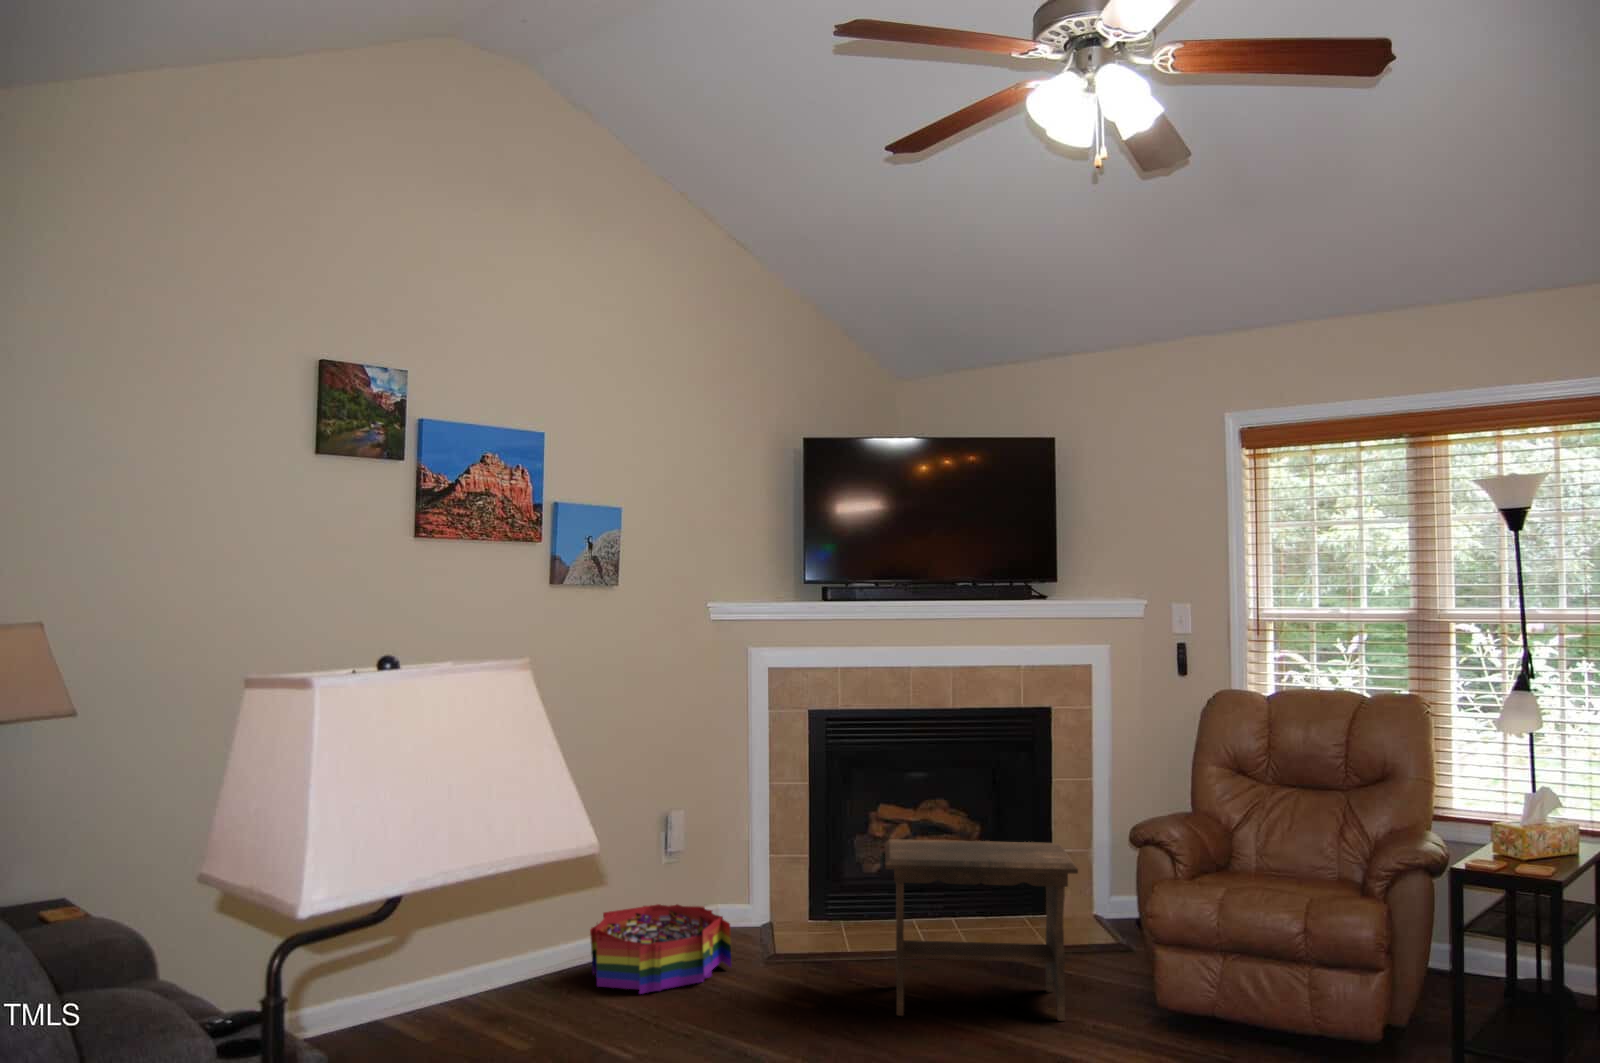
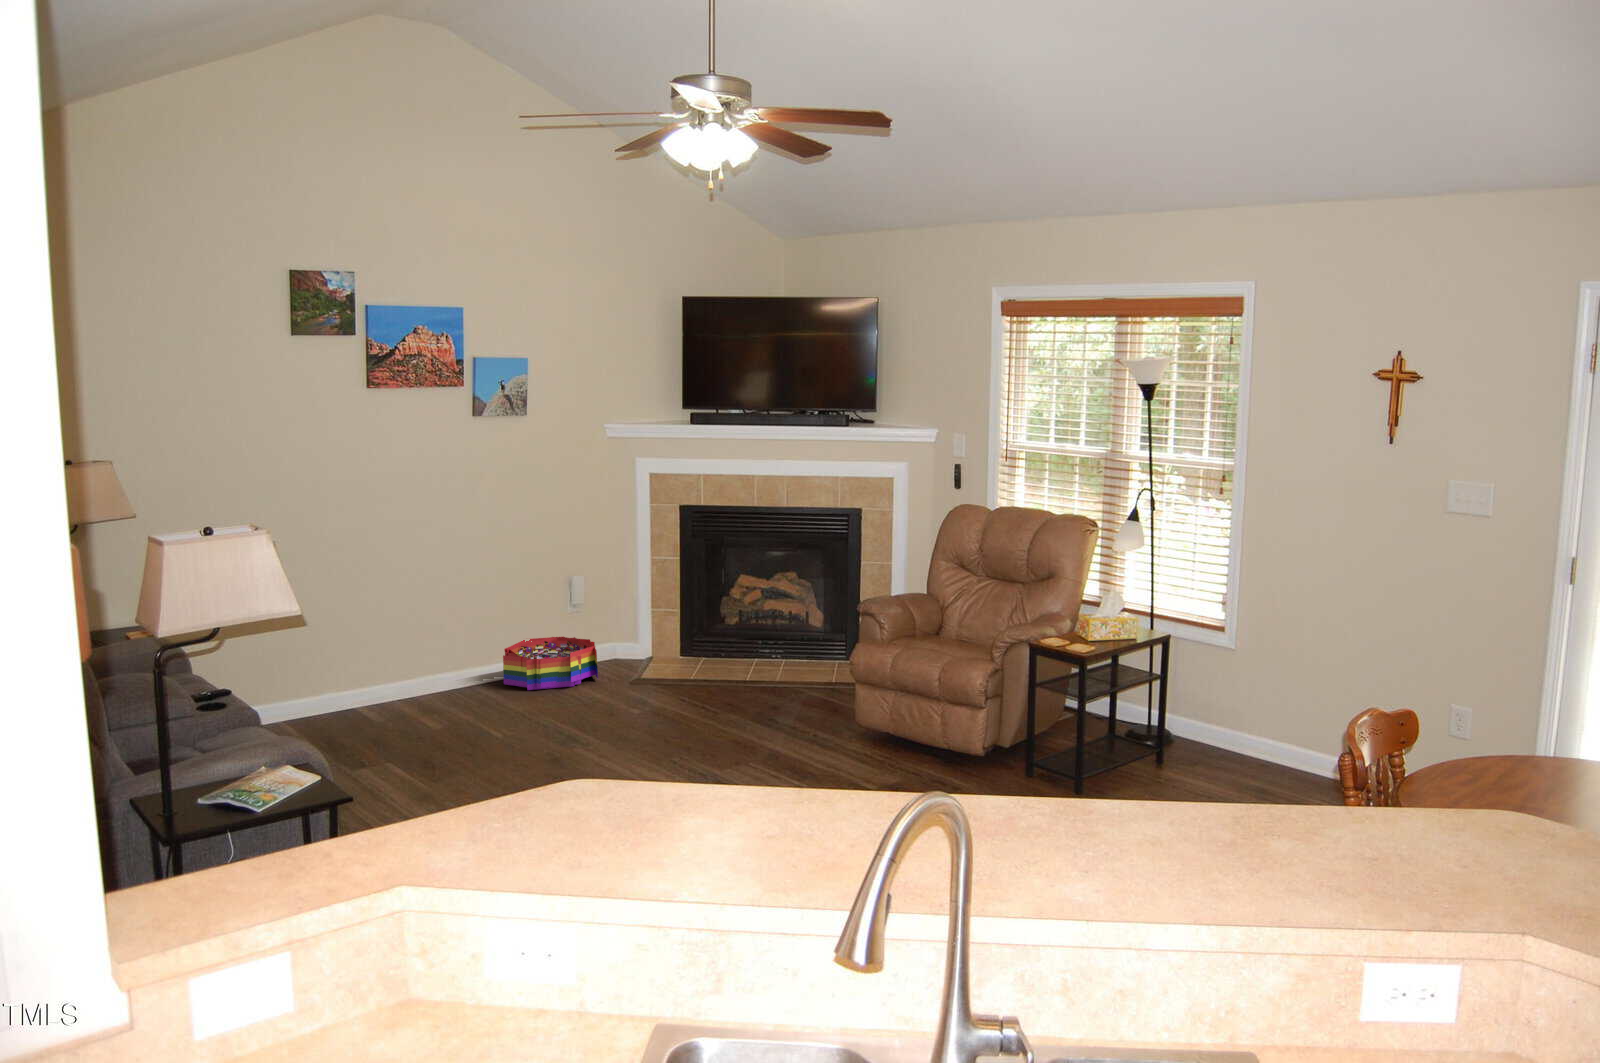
footstool: present [885,839,1078,1021] -> none [667,600,807,722]

